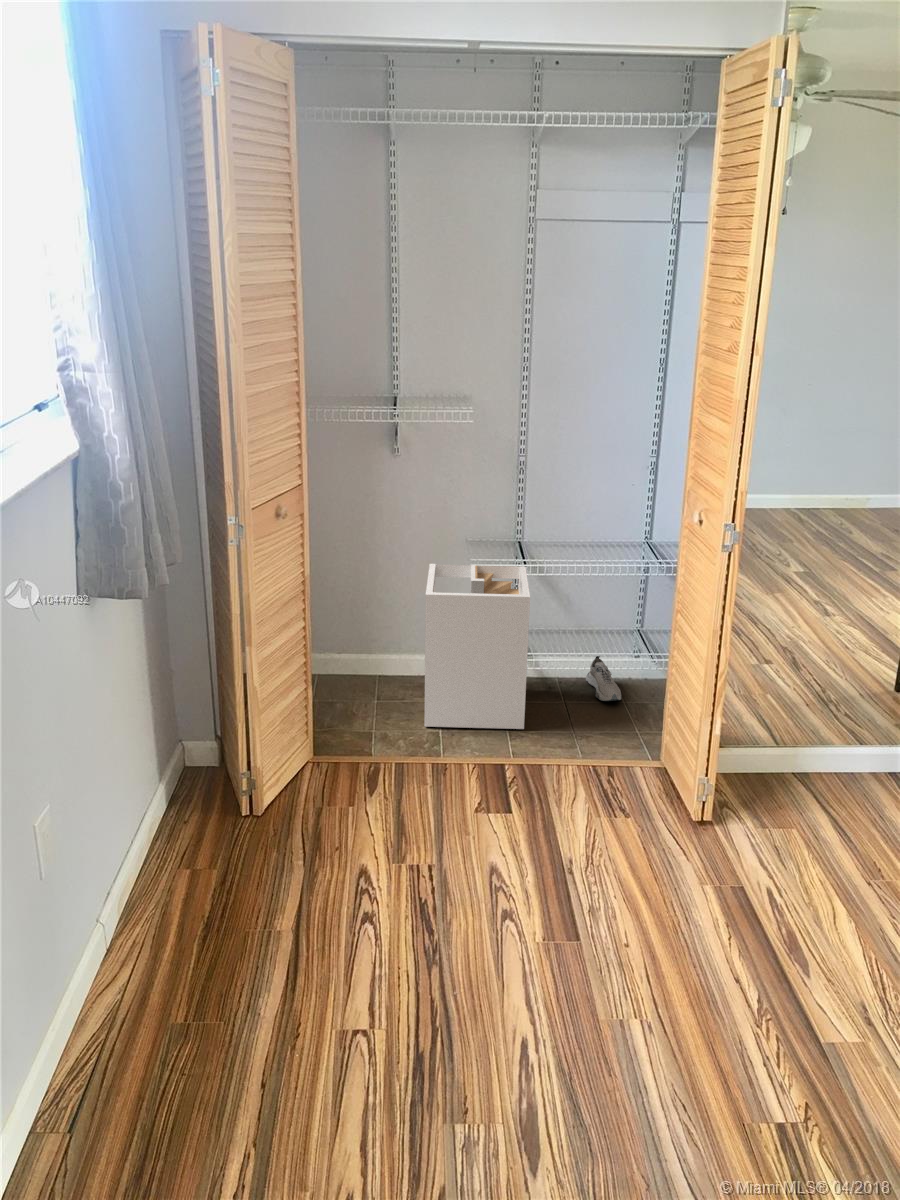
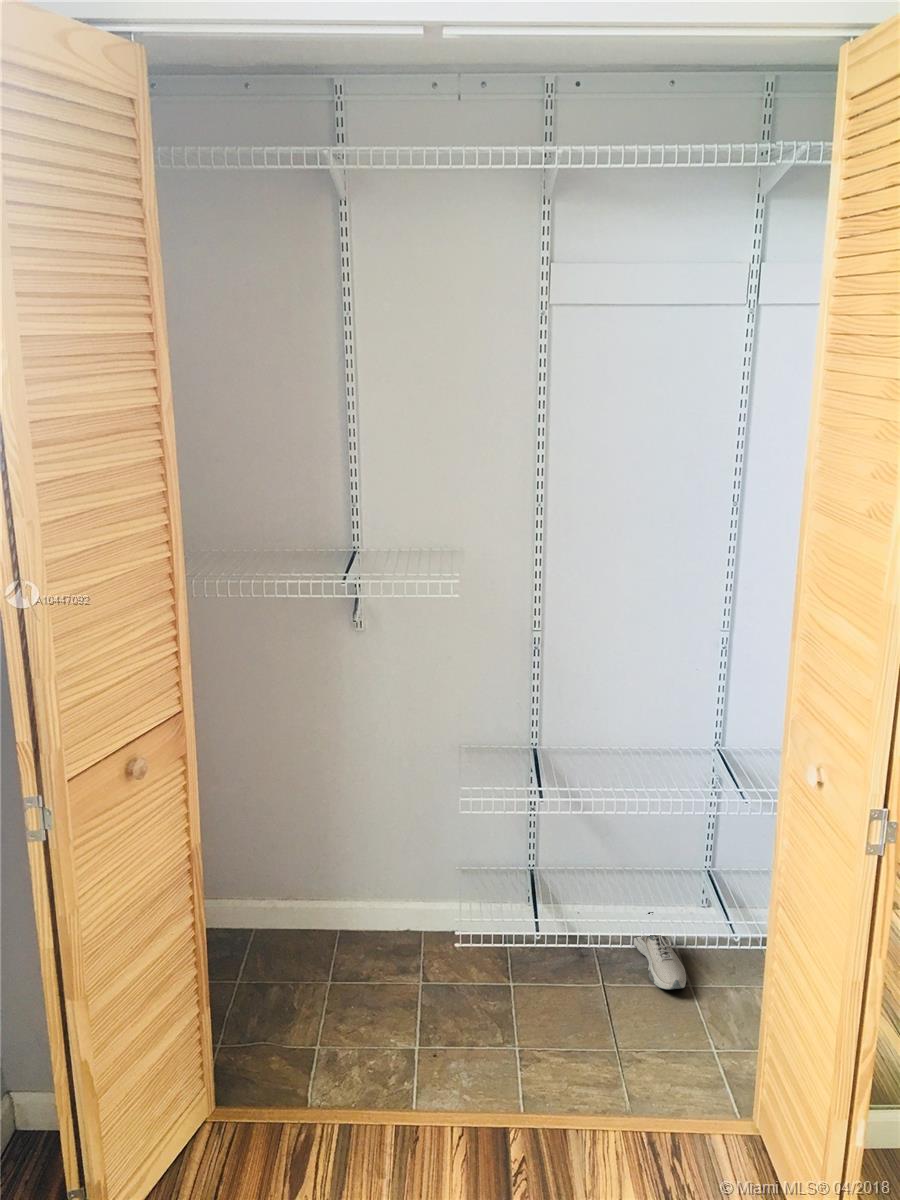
laundry hamper: present [424,564,530,729] -> none [390,786,547,1047]

